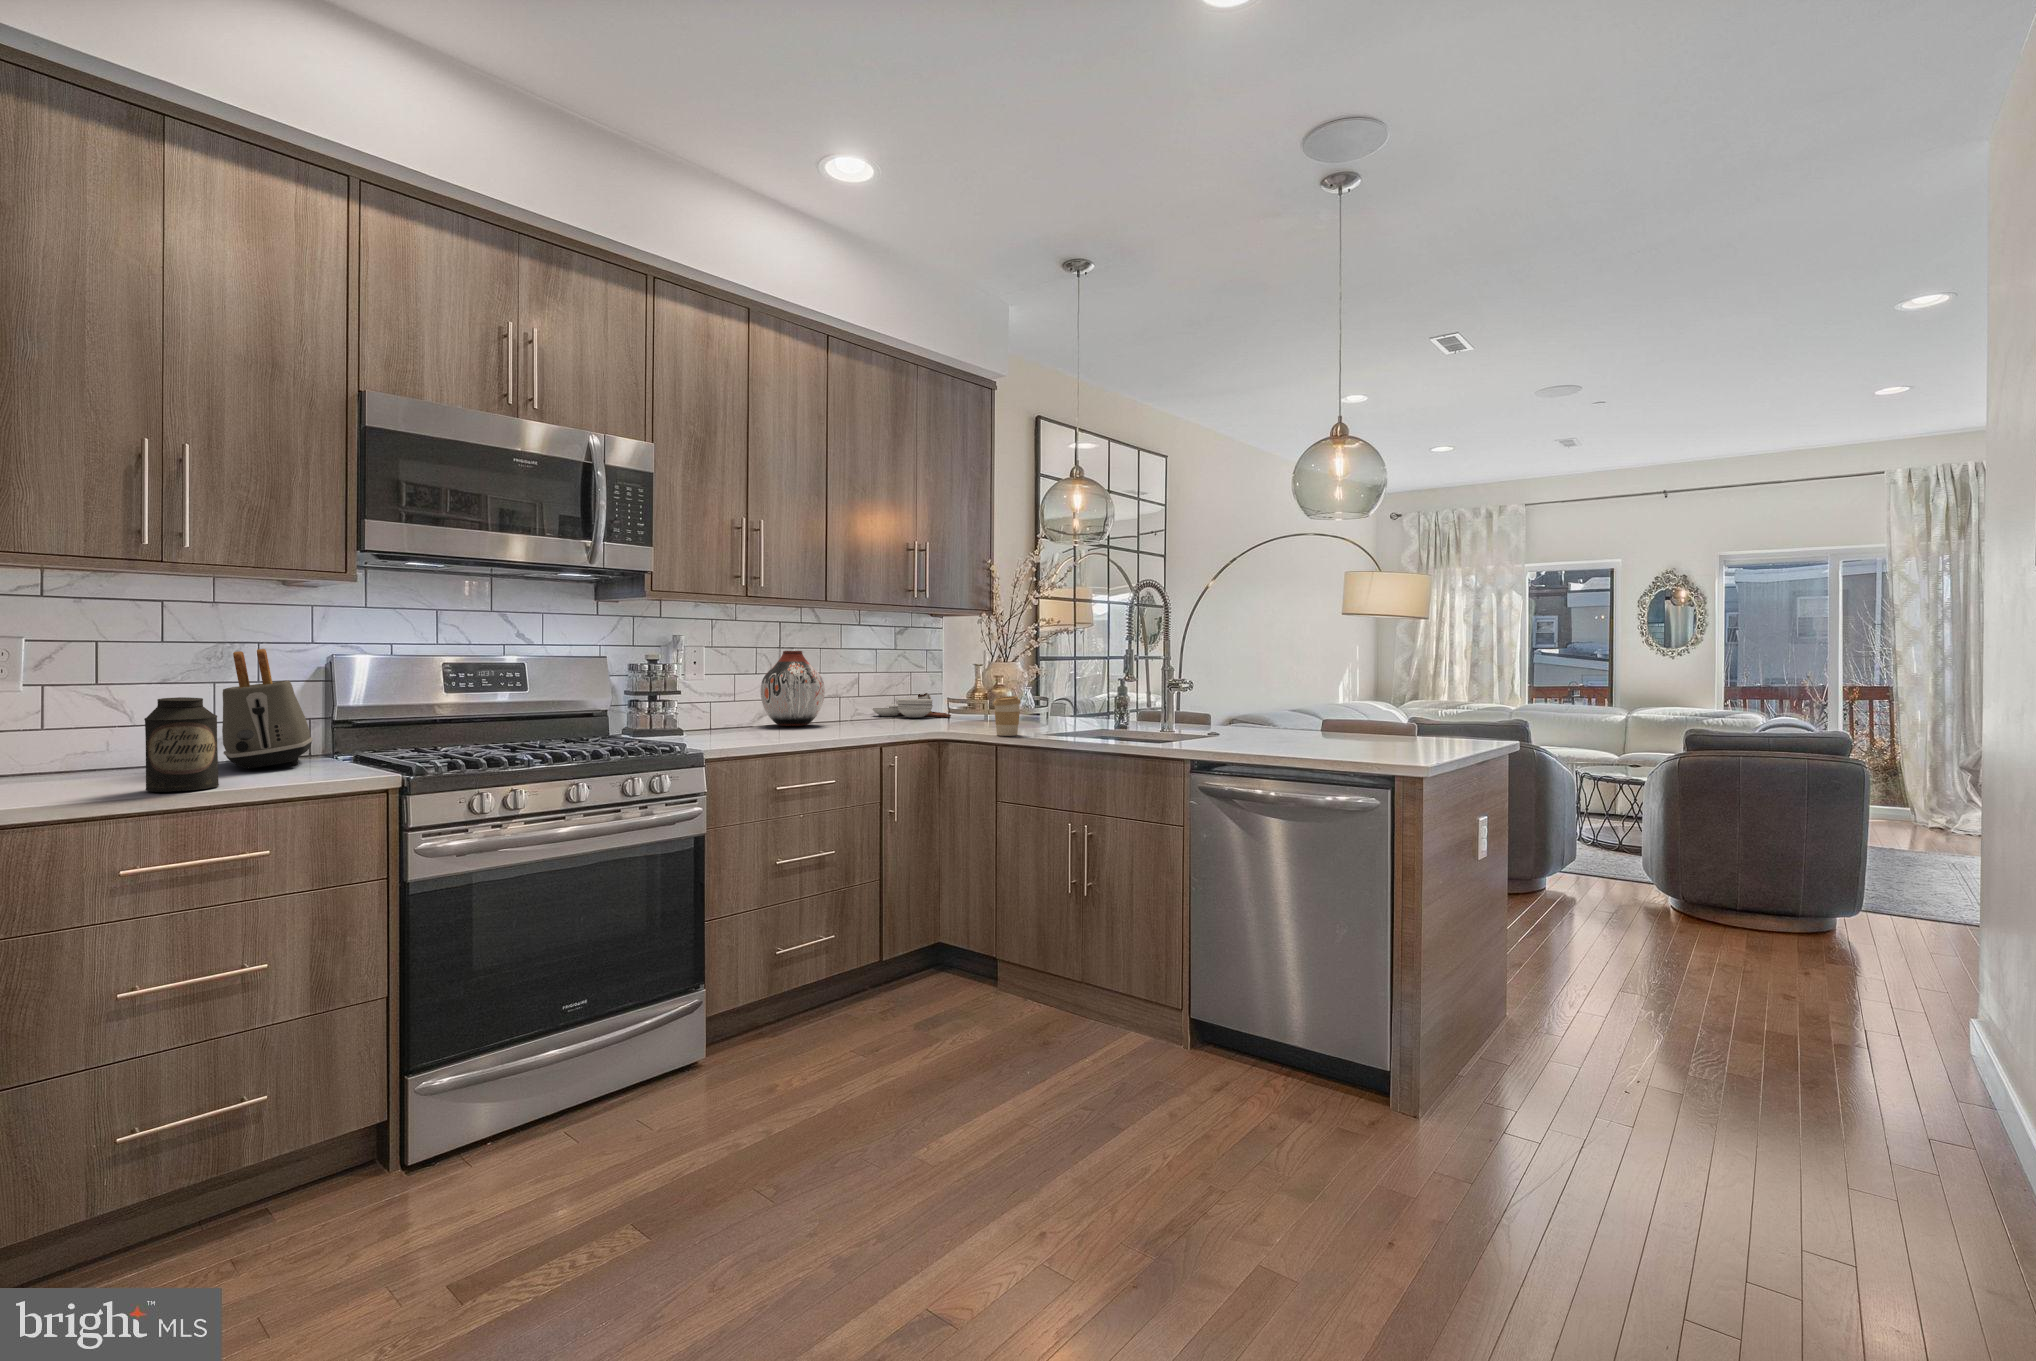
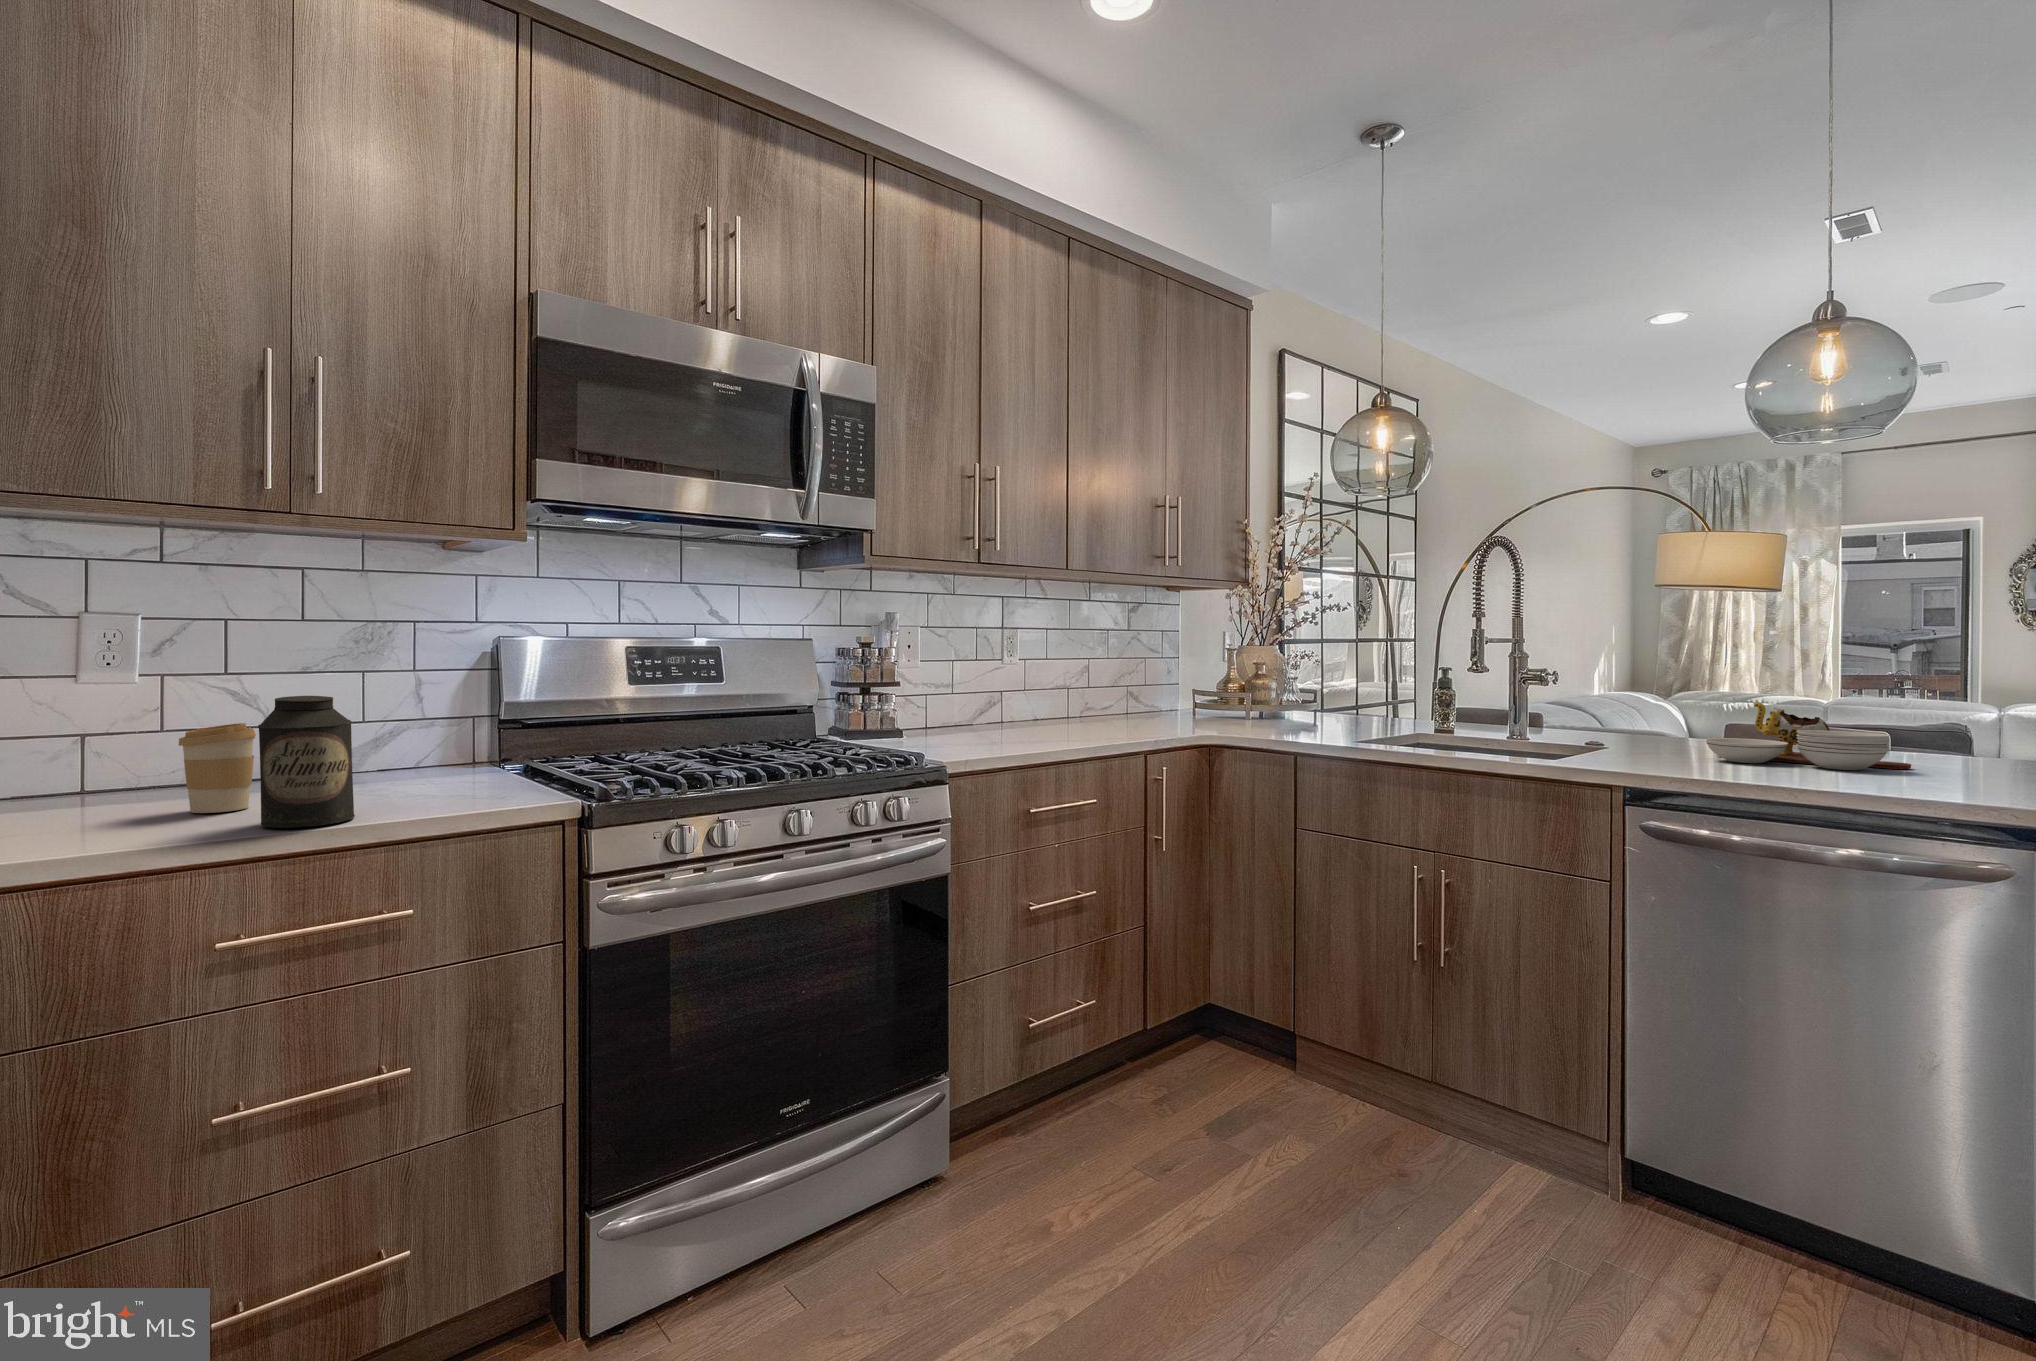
toaster: present [222,649,313,769] -> none [365,630,473,788]
vase: present [761,651,825,726] -> none [980,633,1056,726]
cutting board: present [872,693,951,718] -> present [1705,702,1911,770]
coffee cup: present [993,696,1021,736] -> present [179,723,256,813]

